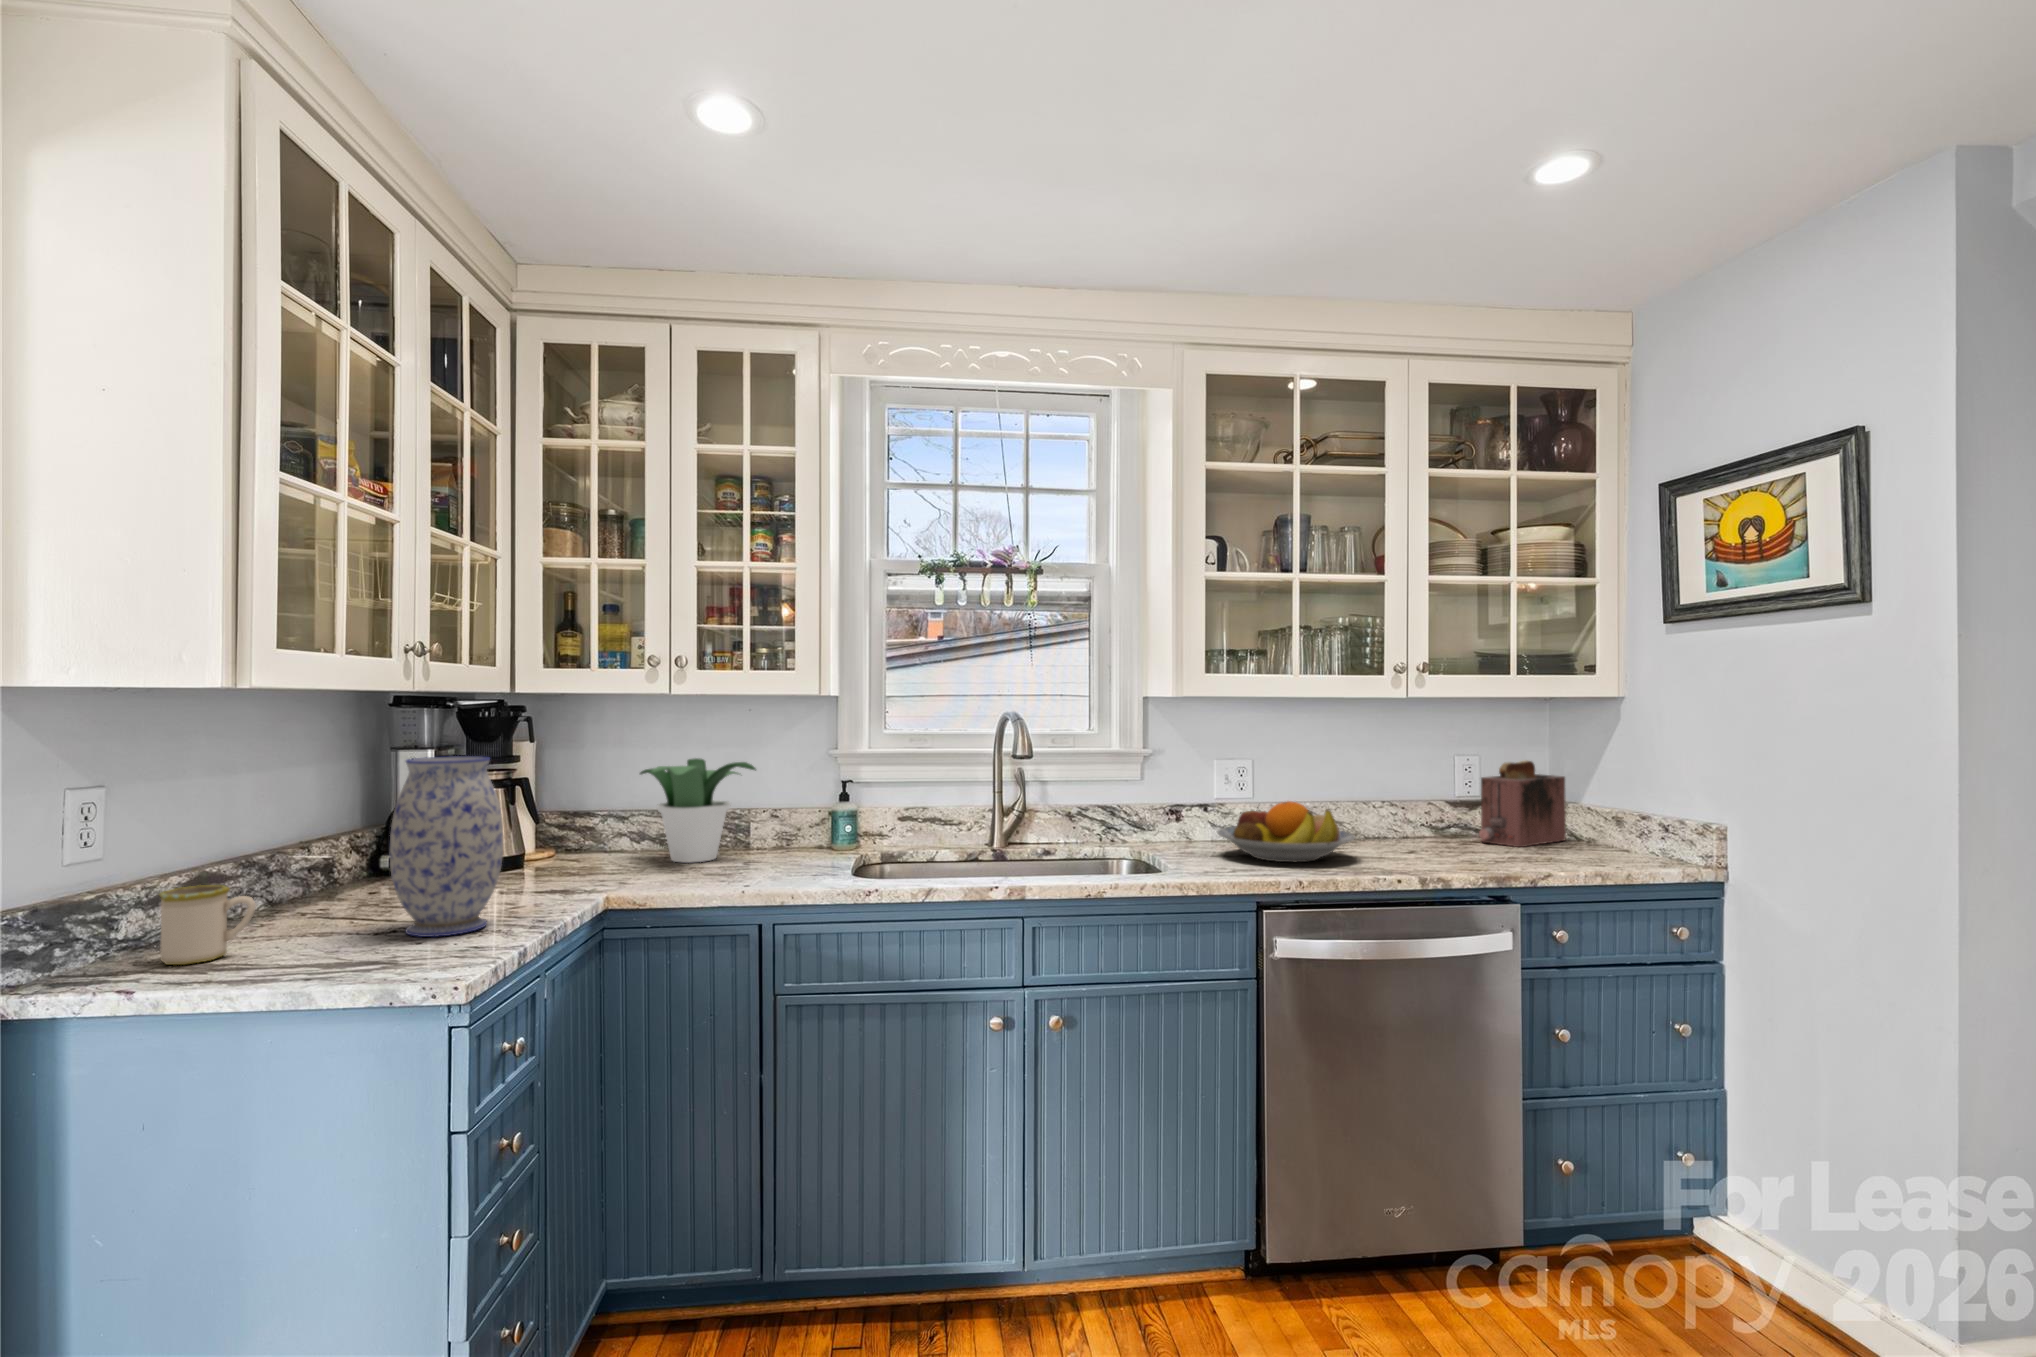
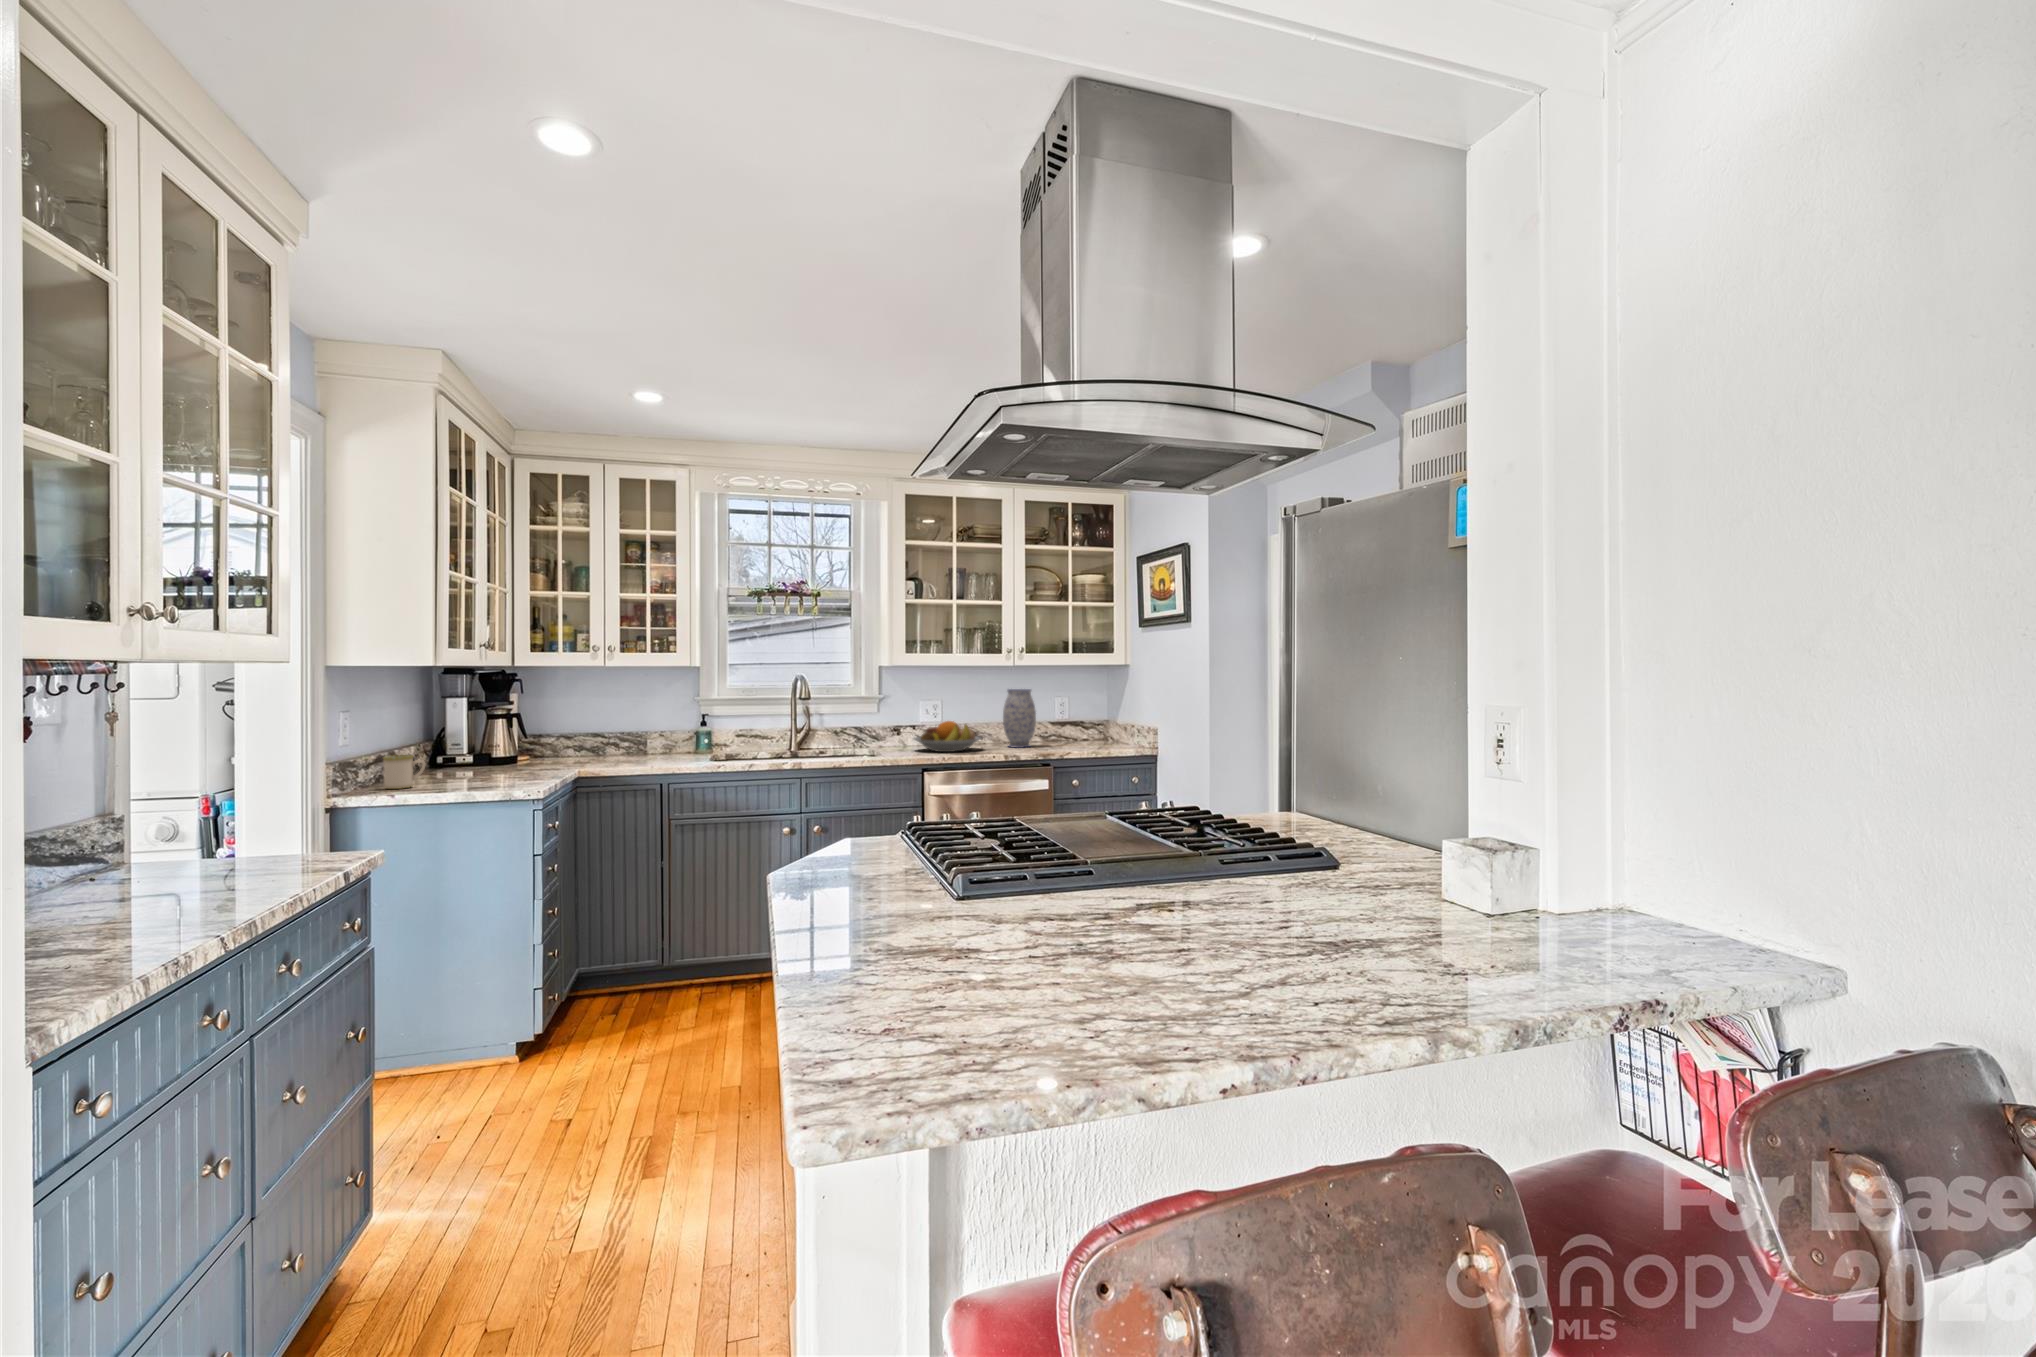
vase: present [390,756,503,937] -> present [1003,689,1036,748]
potted plant: present [640,758,756,863] -> none [583,703,655,759]
toaster: present [1479,761,1566,847] -> none [1058,700,1105,745]

